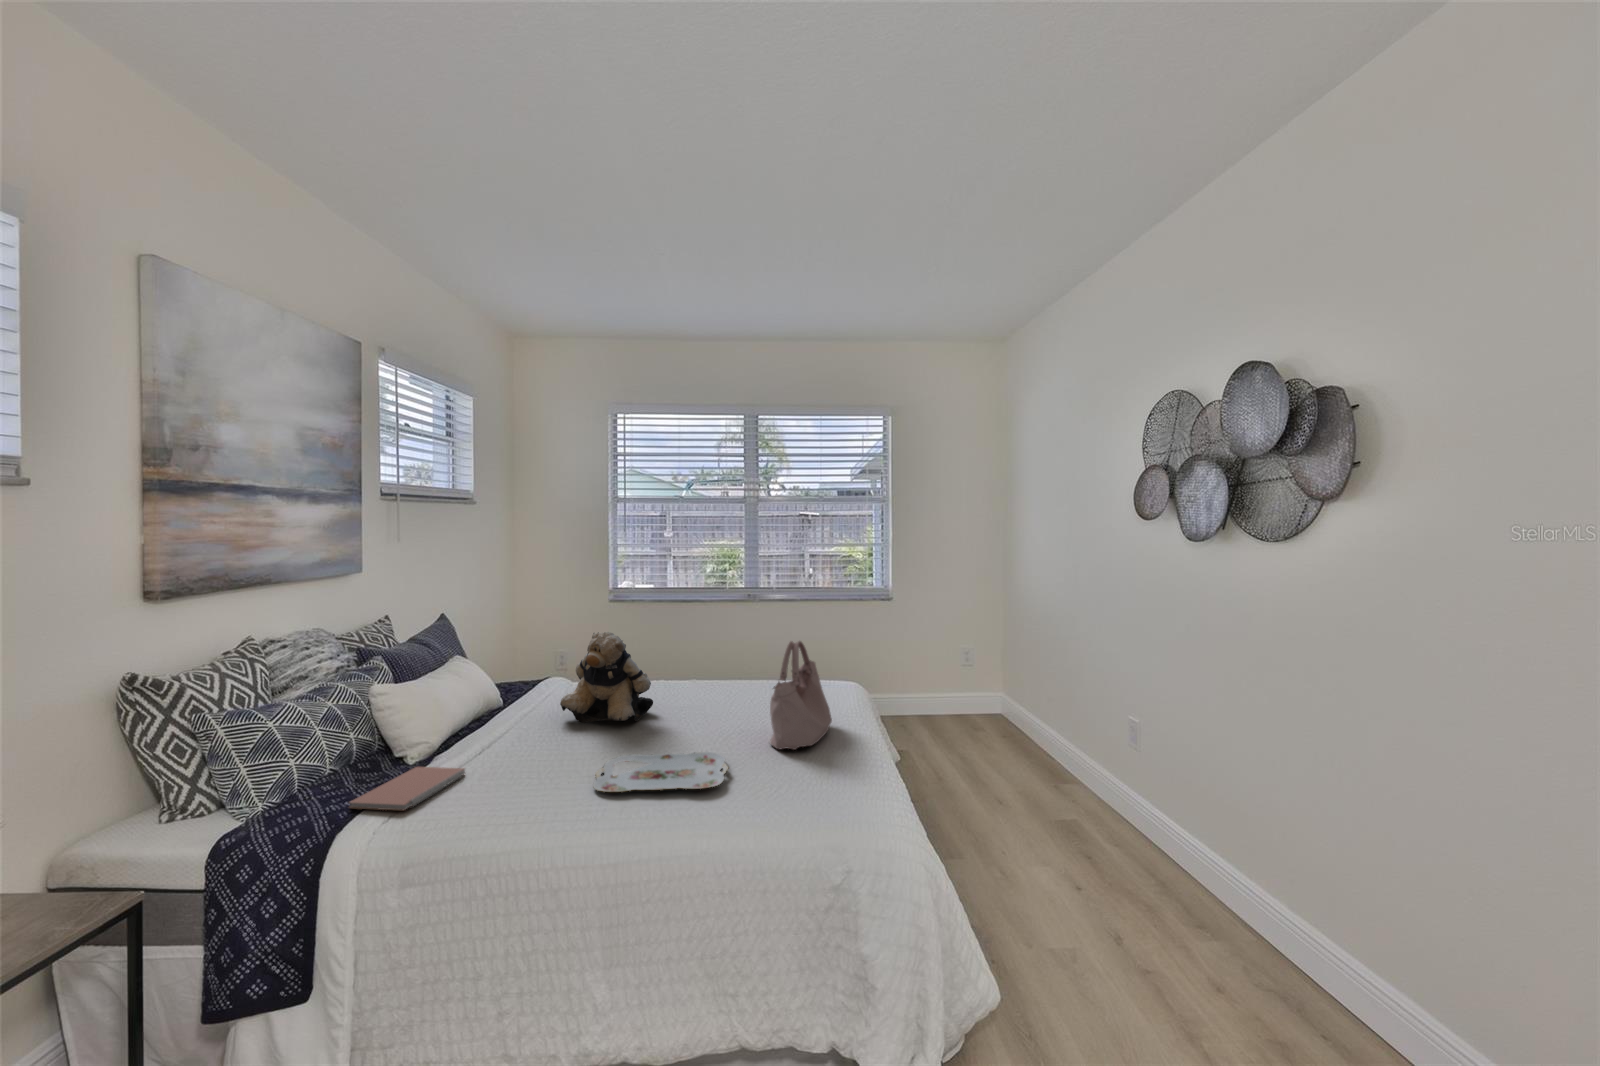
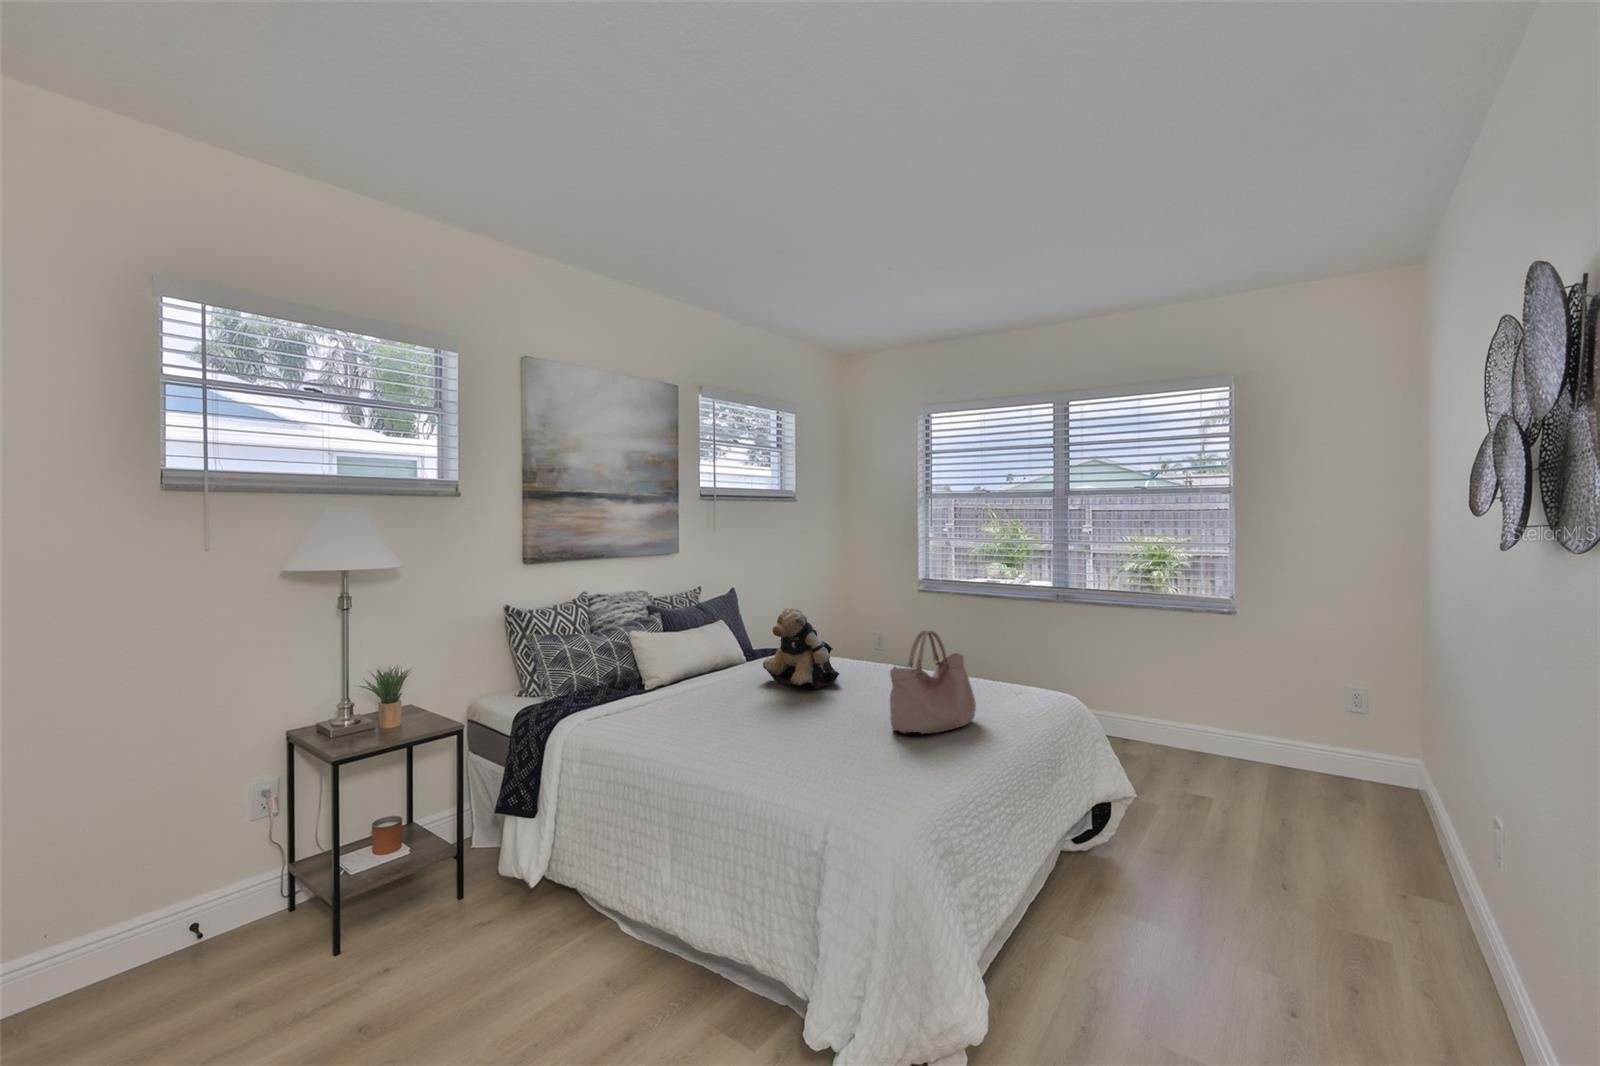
serving tray: present [593,752,728,792] -> none [715,710,836,743]
notebook: present [350,767,465,810] -> none [581,690,662,713]

